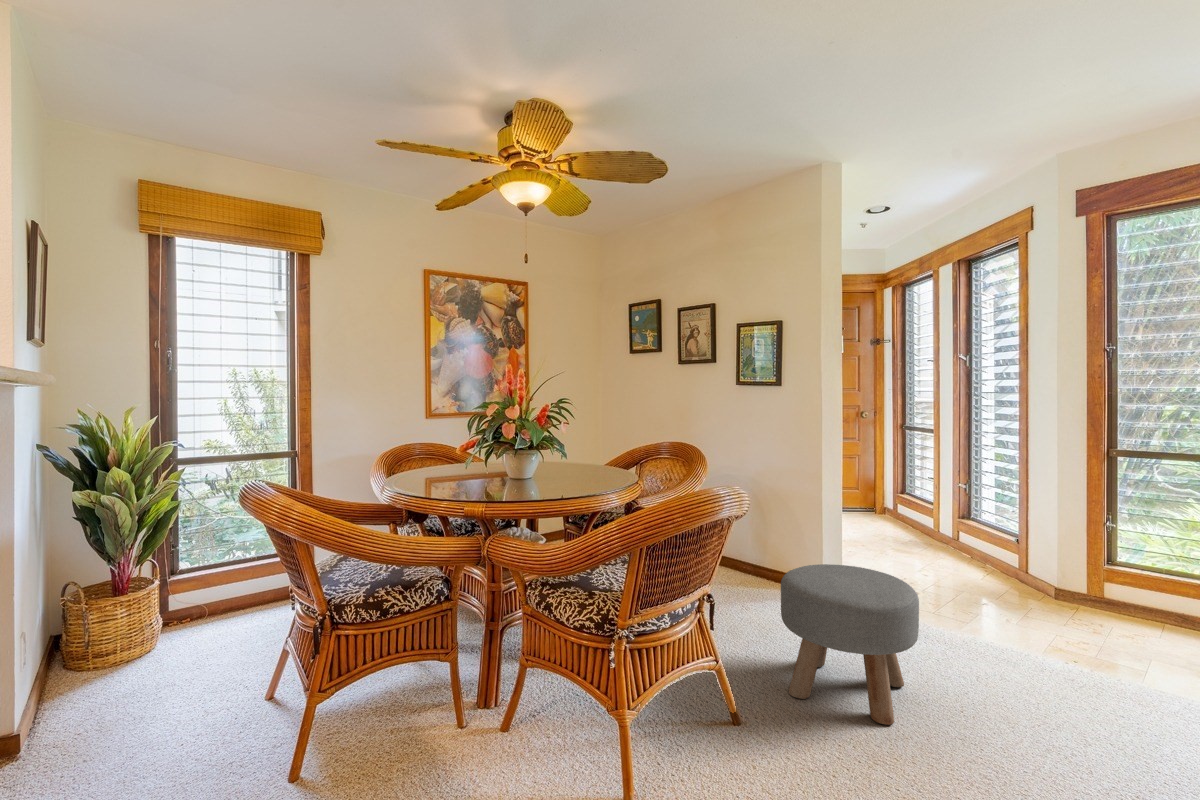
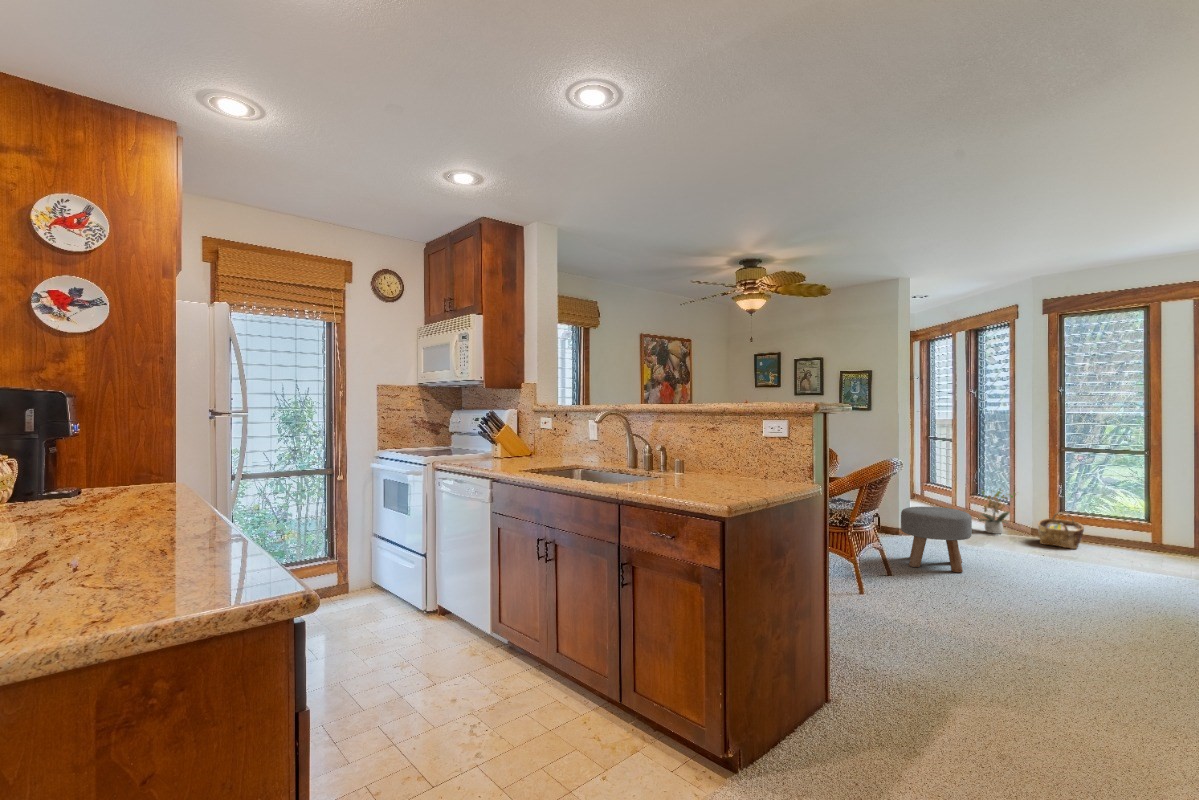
potted plant: none [962,510,1033,593] -> present [979,488,1016,534]
woven basket: none [1066,564,1158,641] -> present [1038,512,1084,549]

